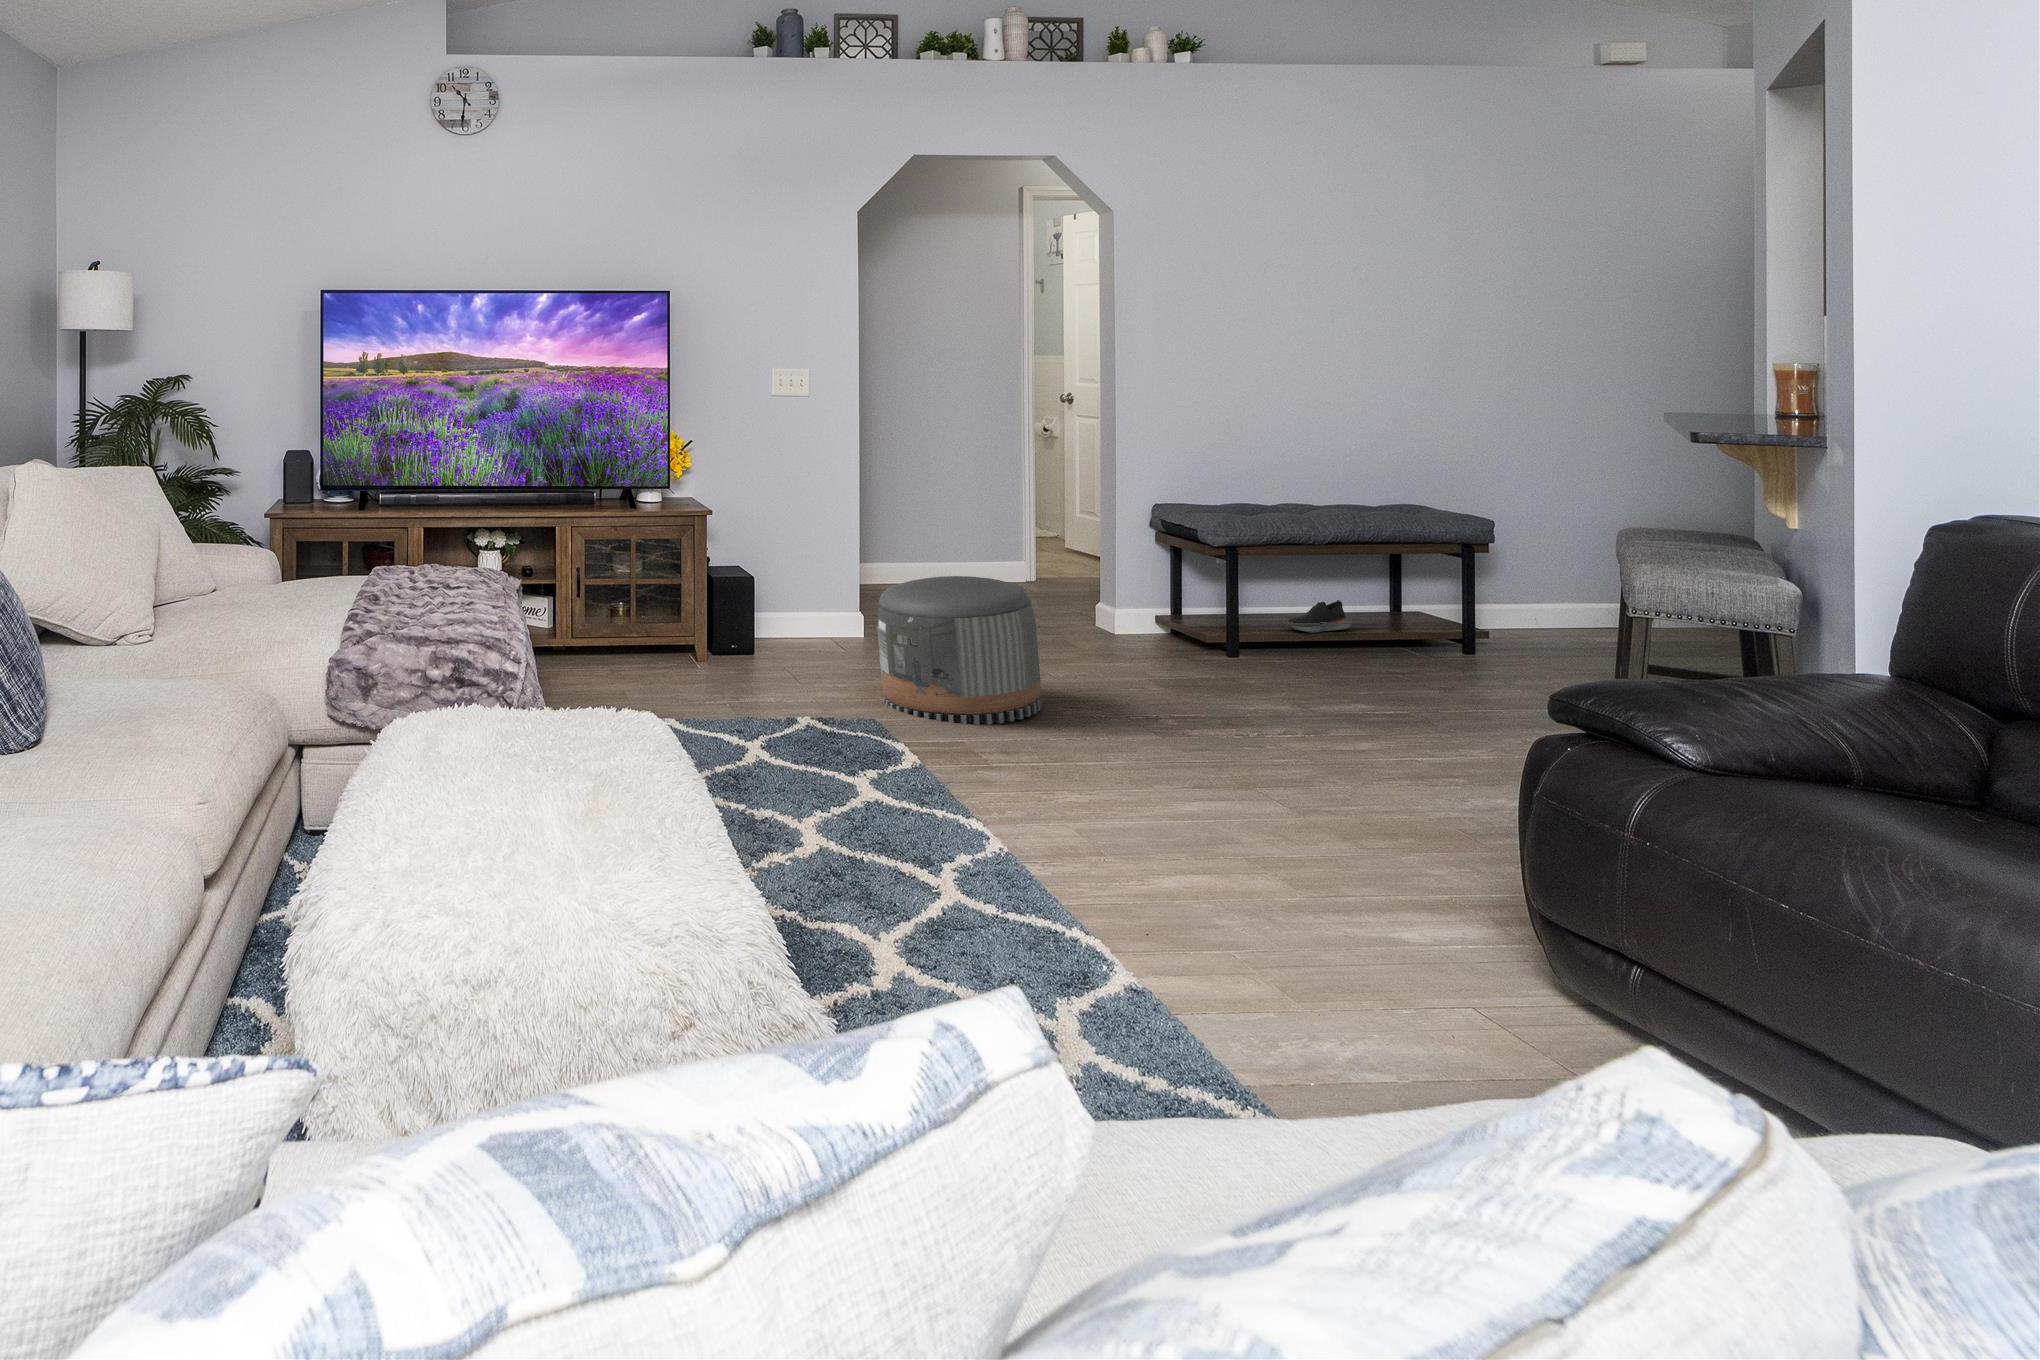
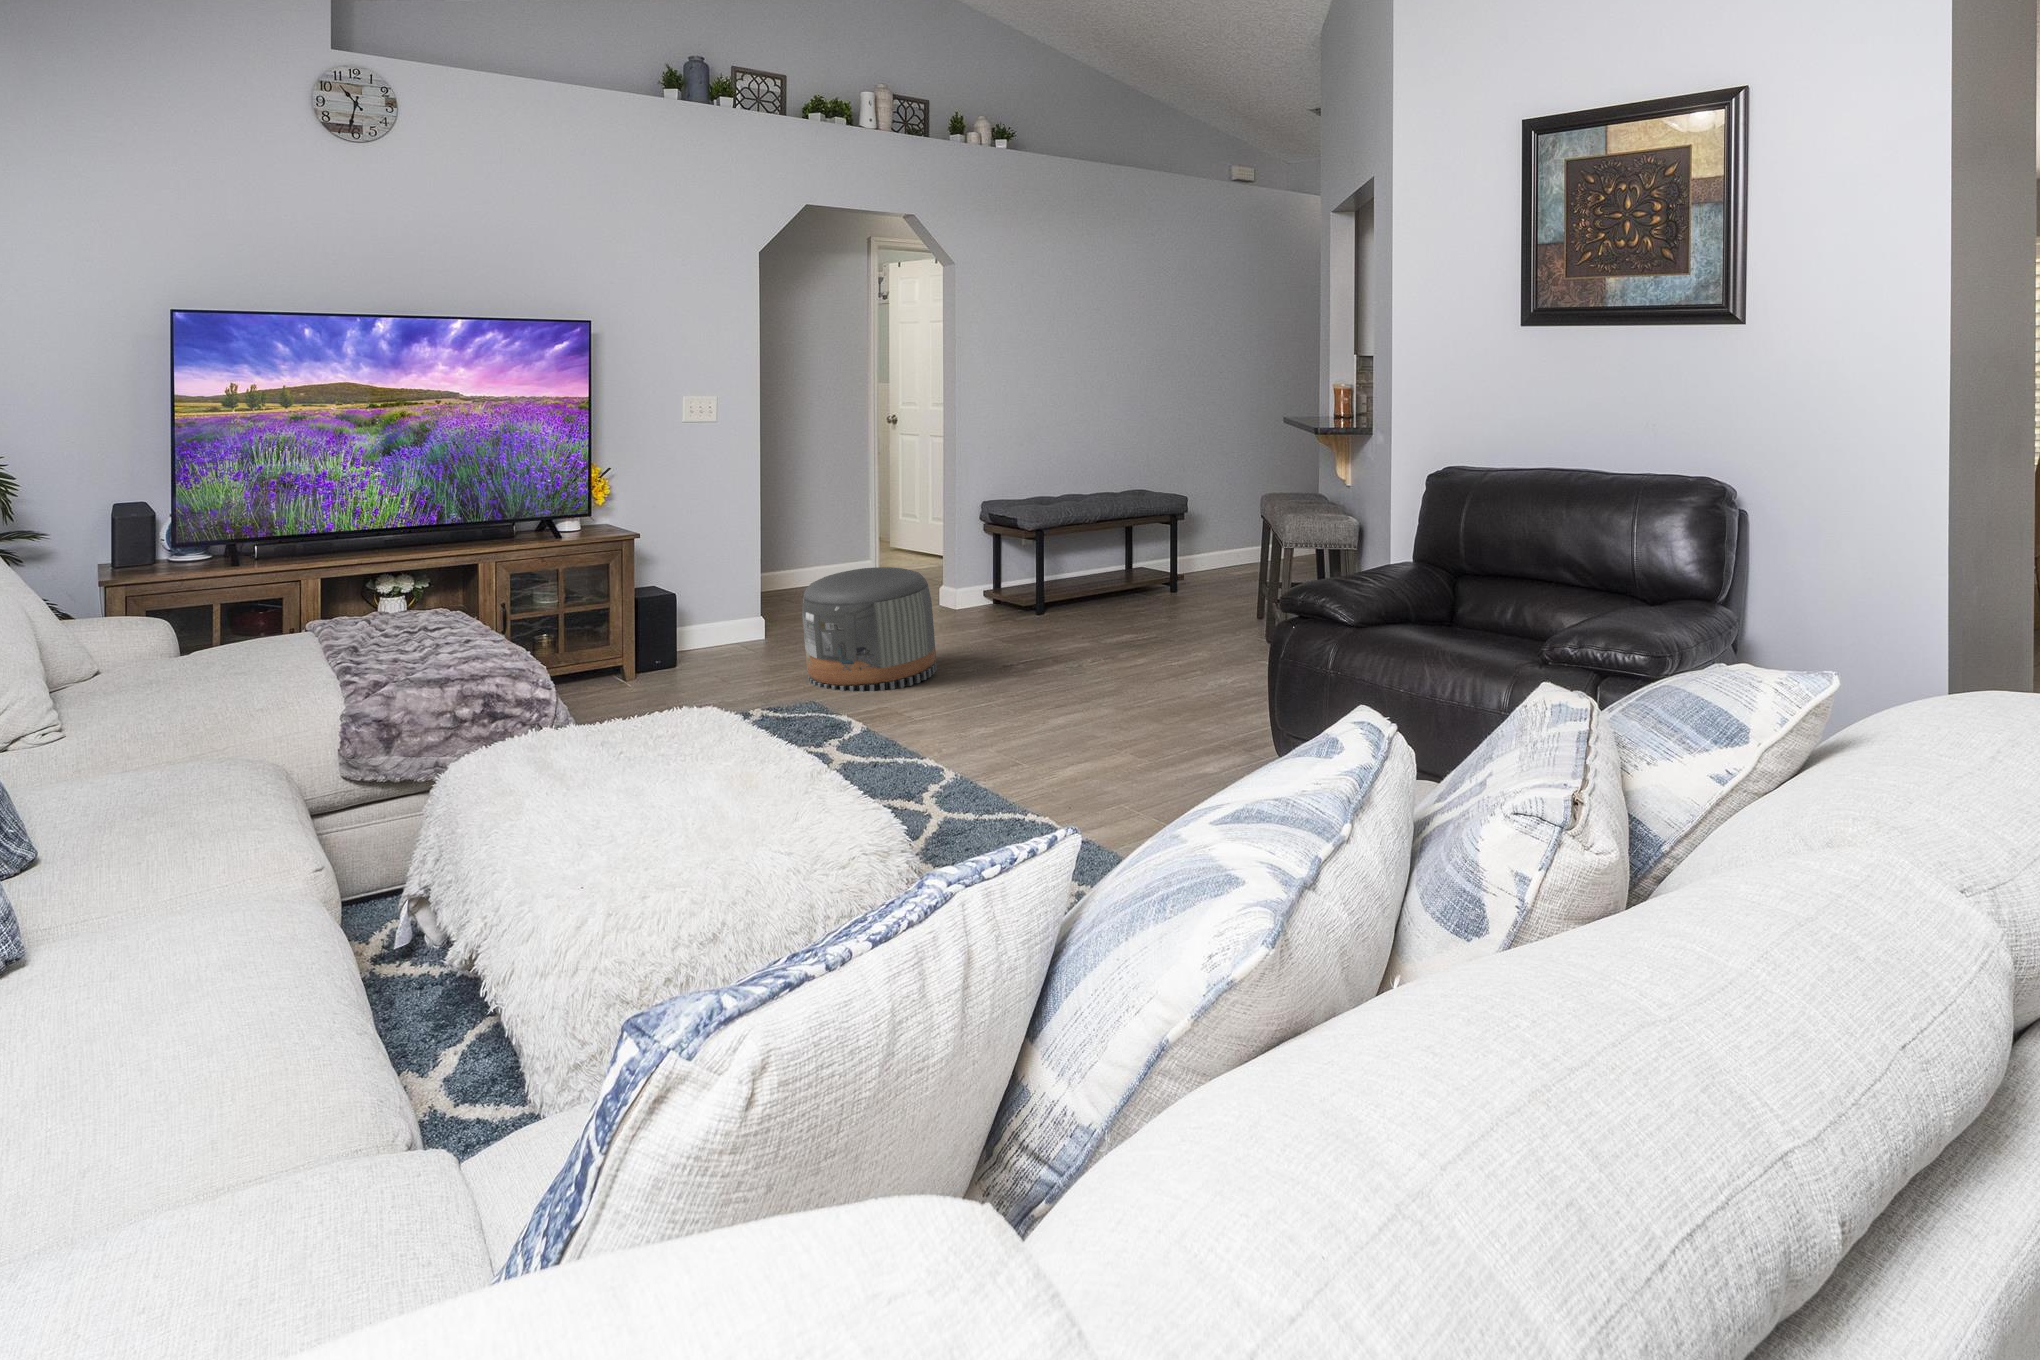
shoe: present [1287,600,1351,633] -> none [1074,562,1115,589]

